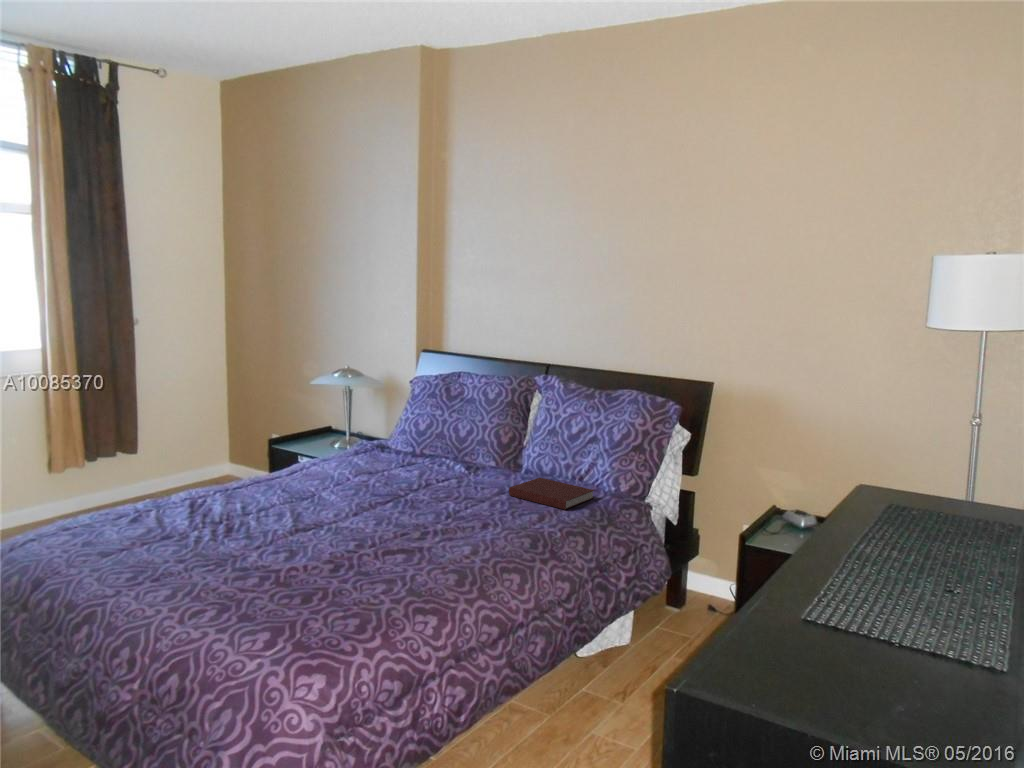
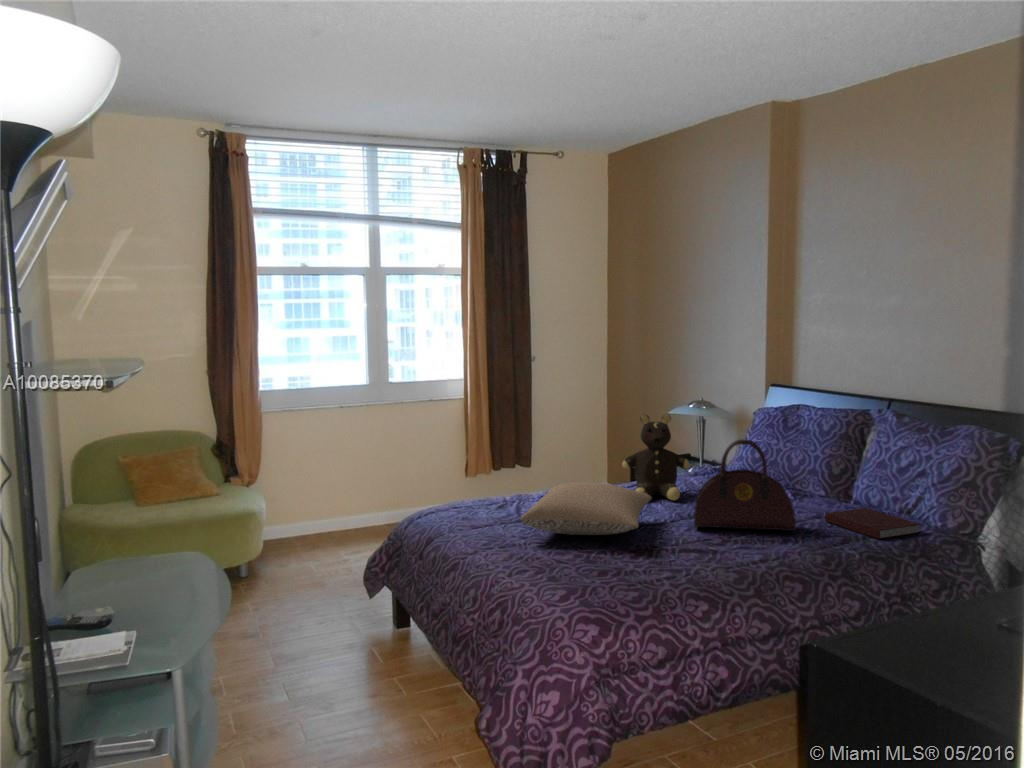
teddy bear: none [285,390,361,490] -> present [622,414,690,500]
handbag: none [383,418,491,519] -> present [694,439,796,531]
pillow: none [179,480,338,549] -> present [521,482,651,535]

